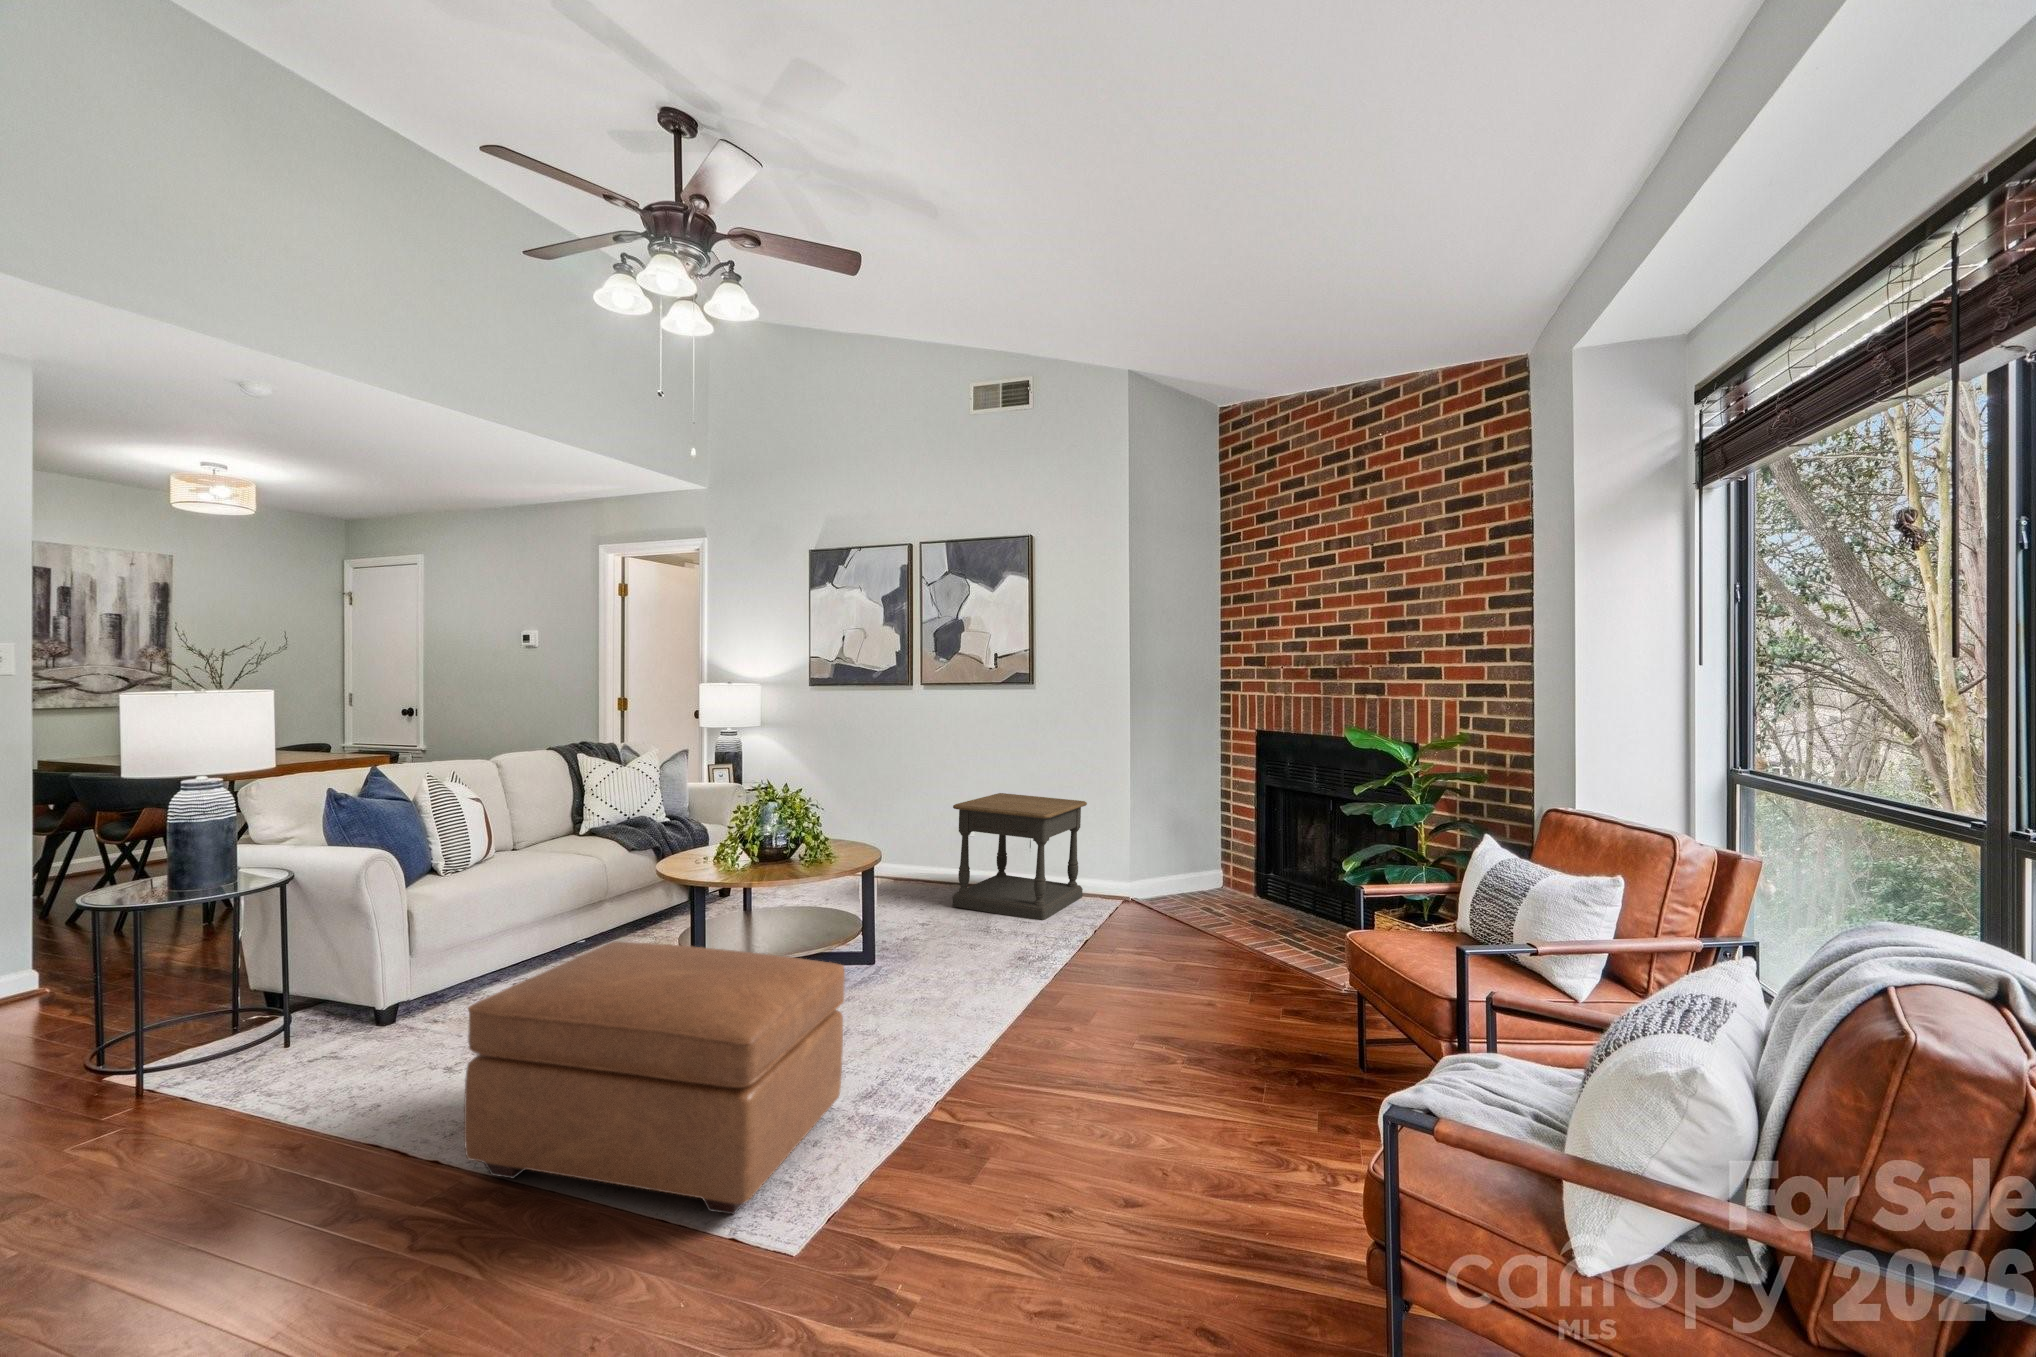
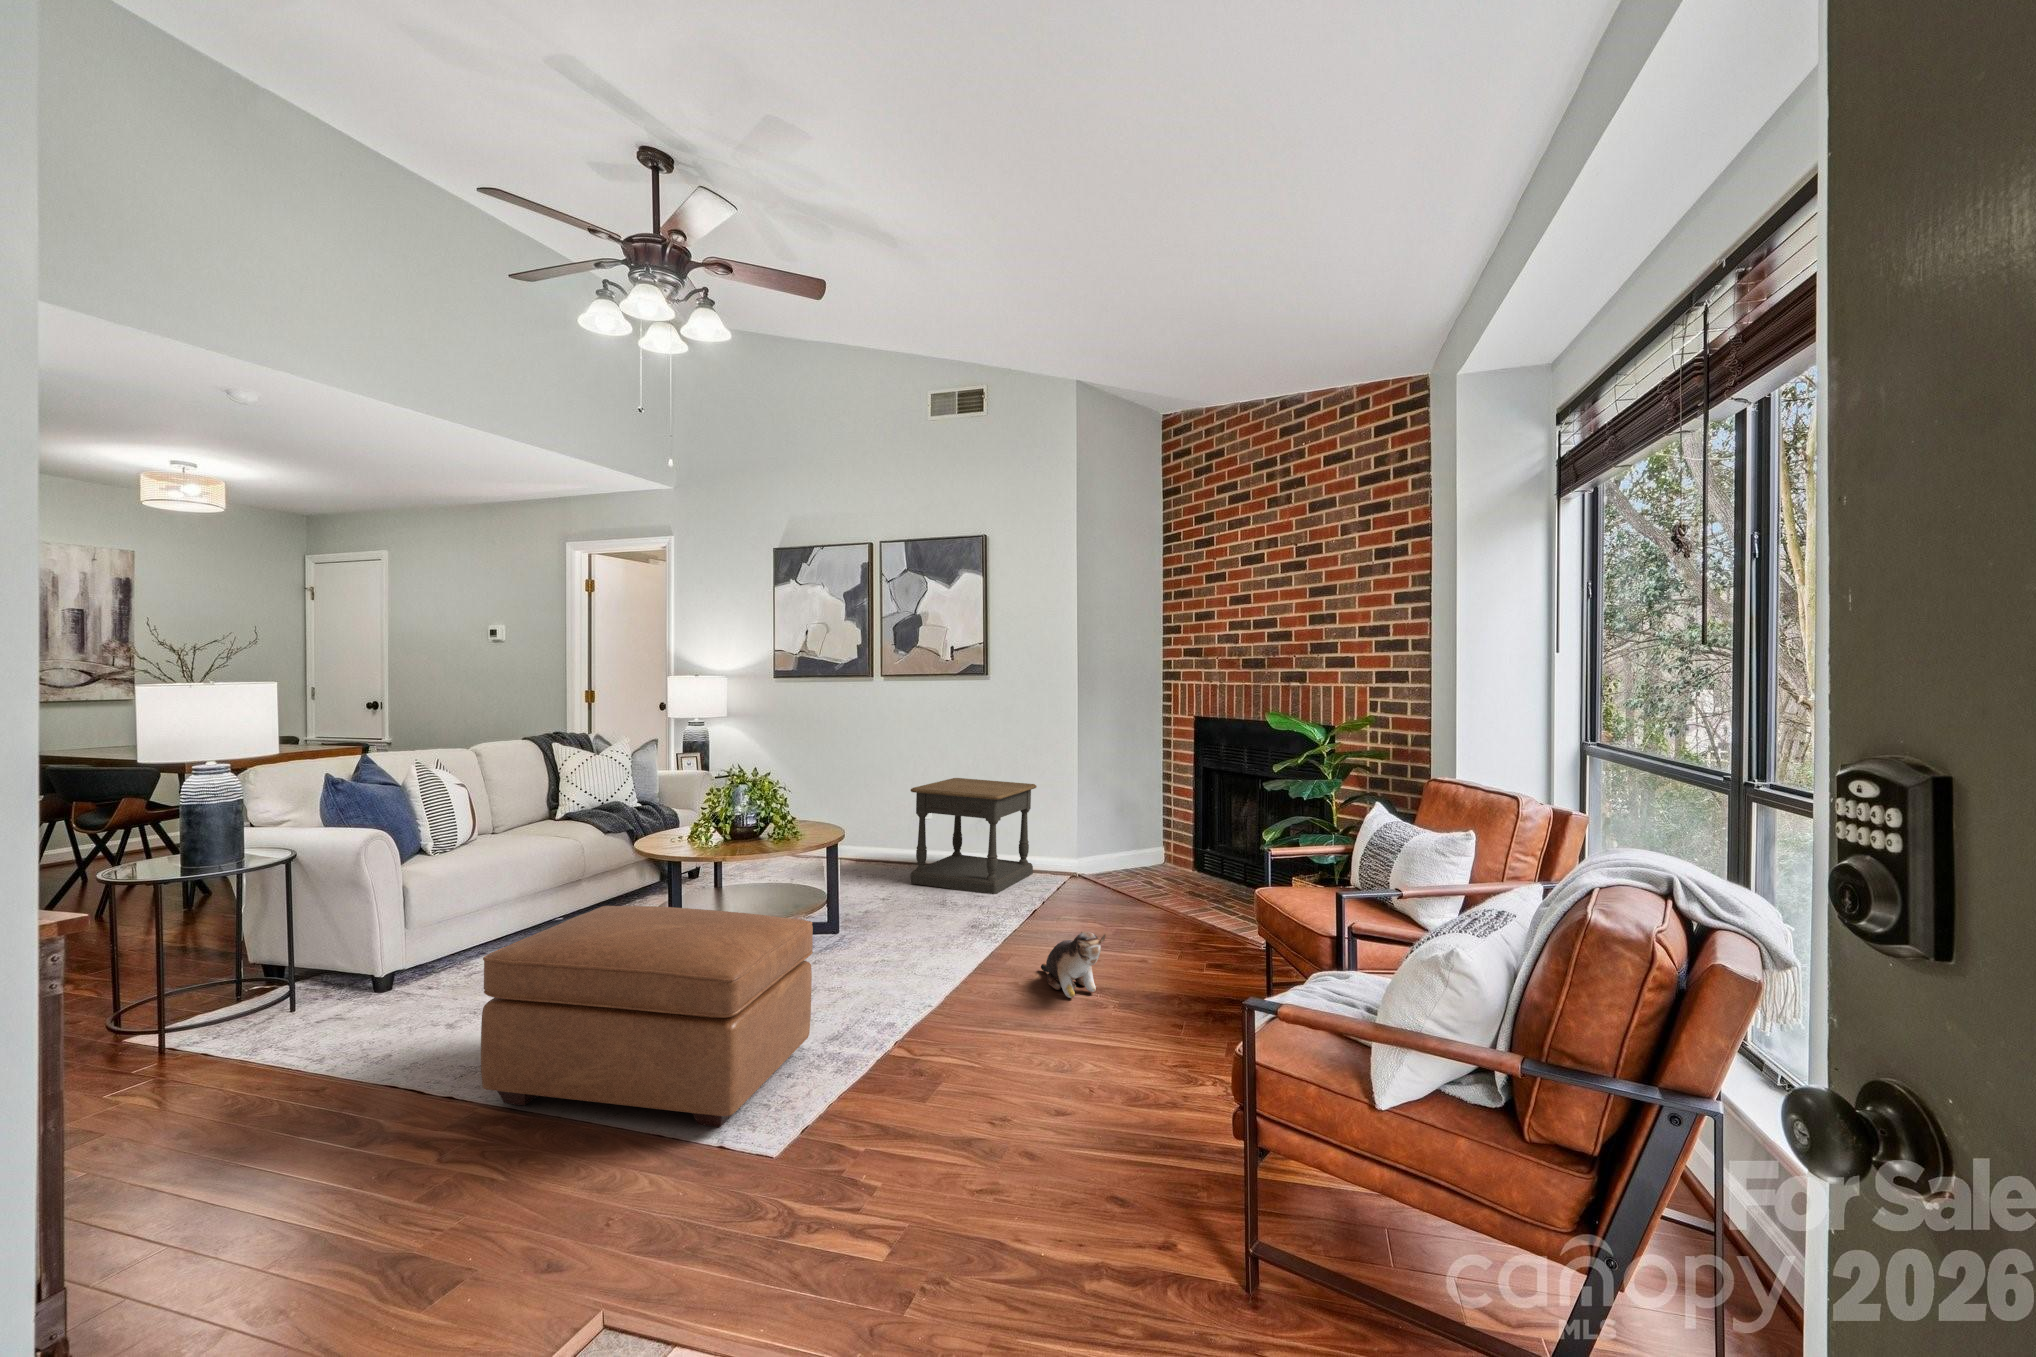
plush toy: none [1098,975,1175,1050] -> present [1041,931,1106,998]

